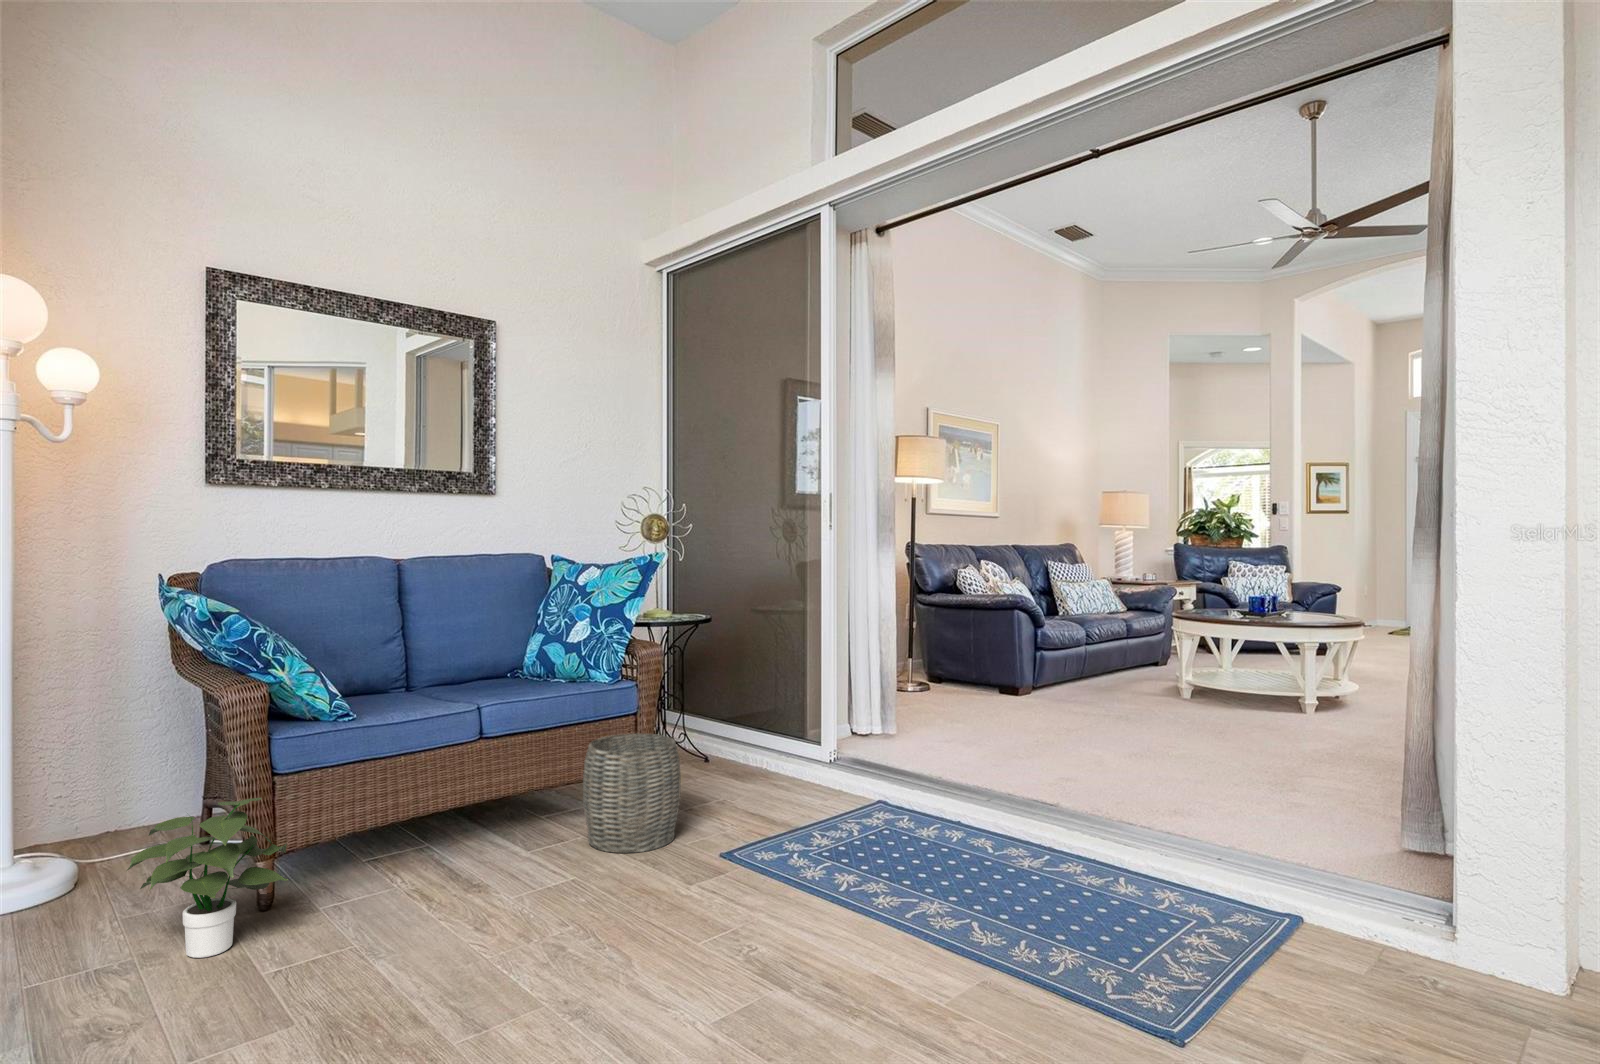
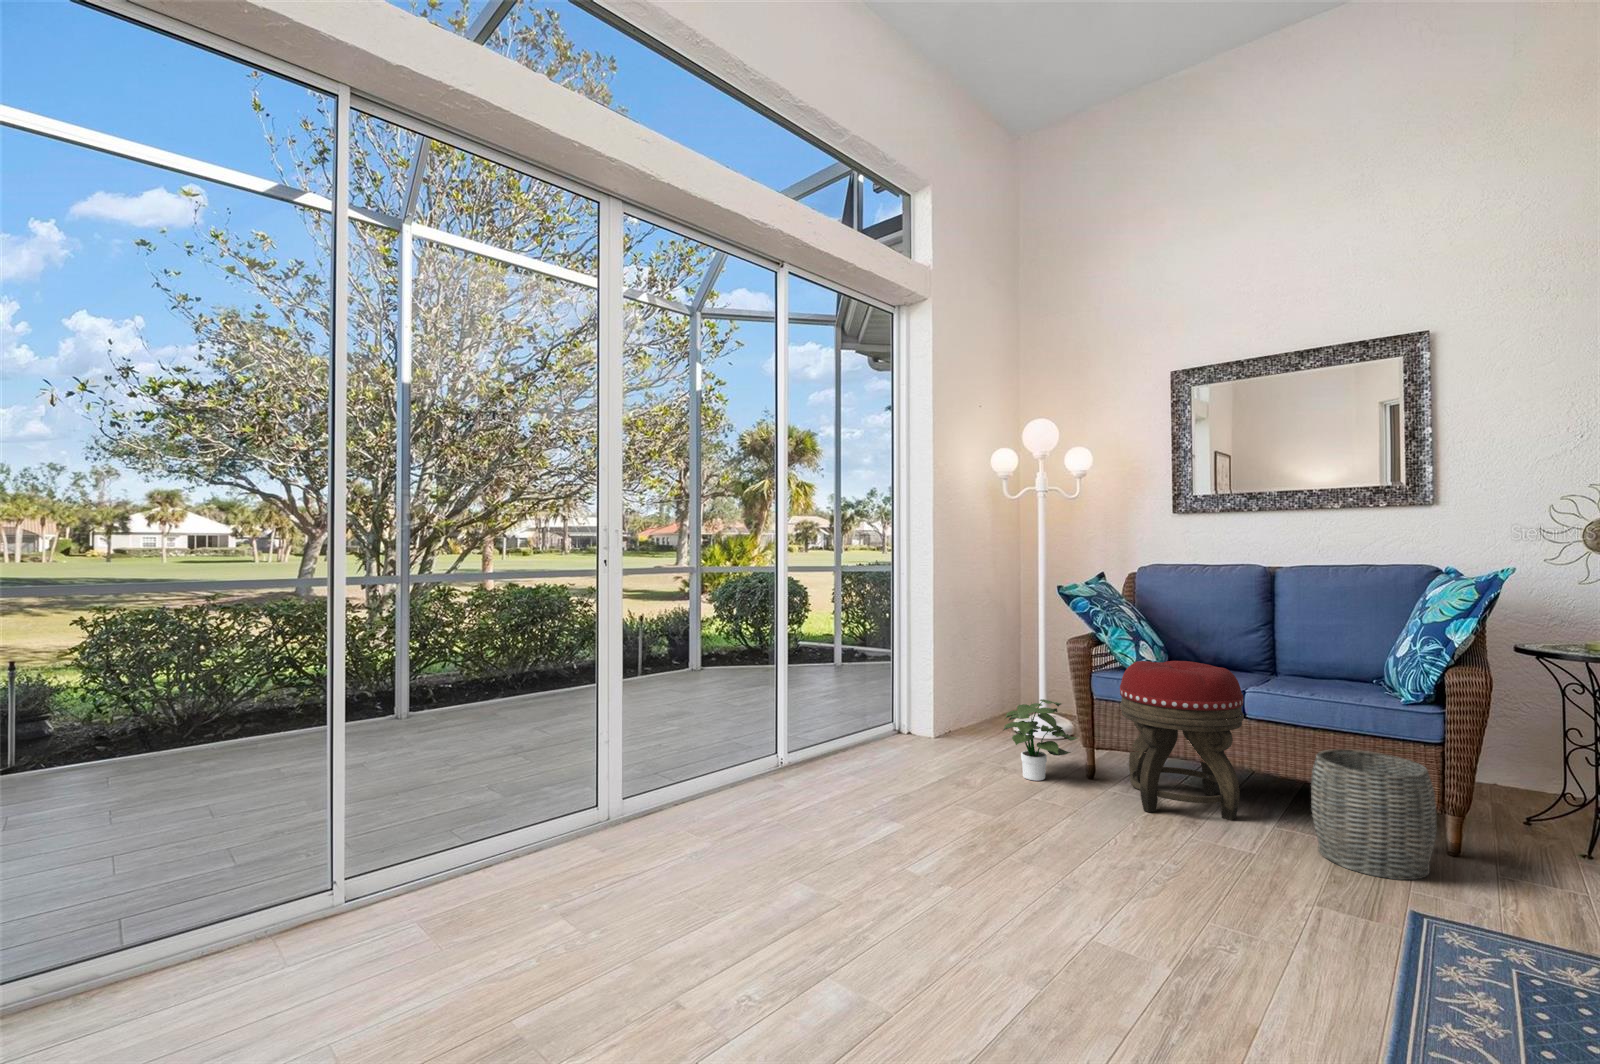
footstool: none [342,685,507,902] -> present [1120,661,1244,820]

